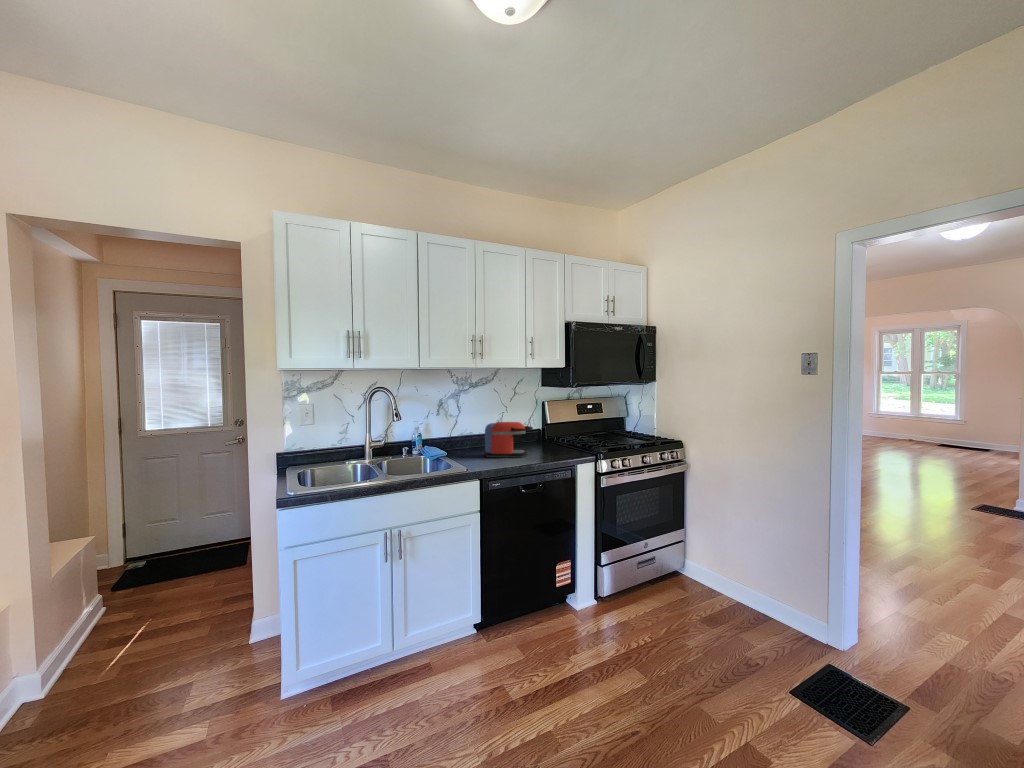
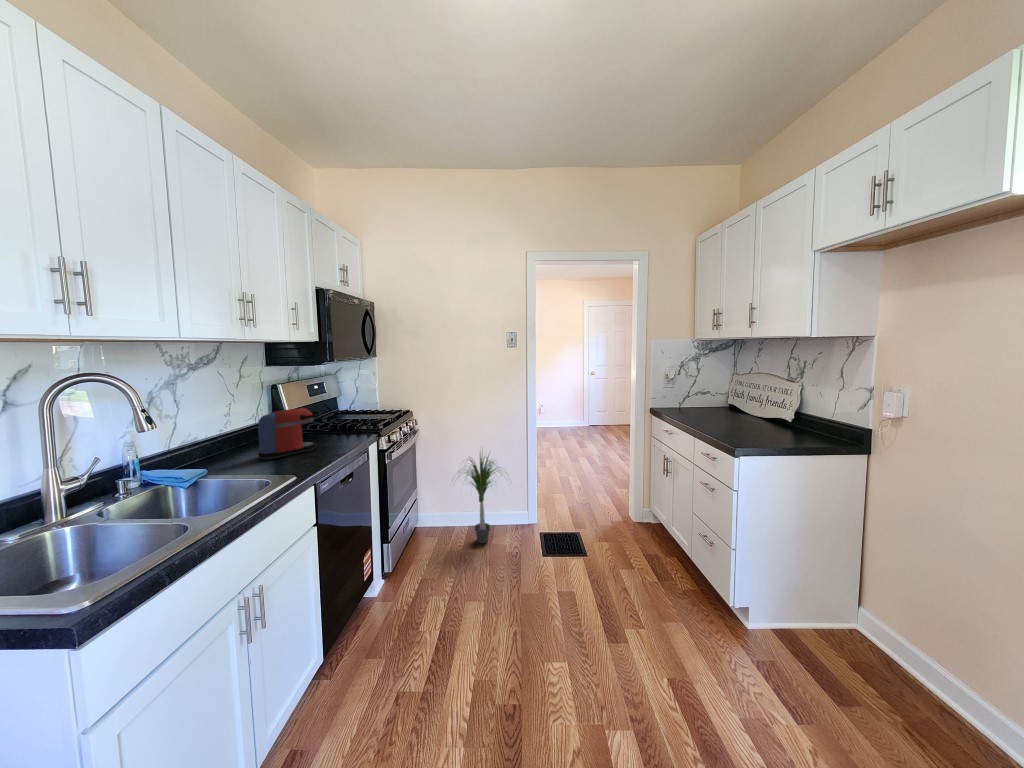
potted plant: none [691,499,783,630] -> present [458,457,495,543]

